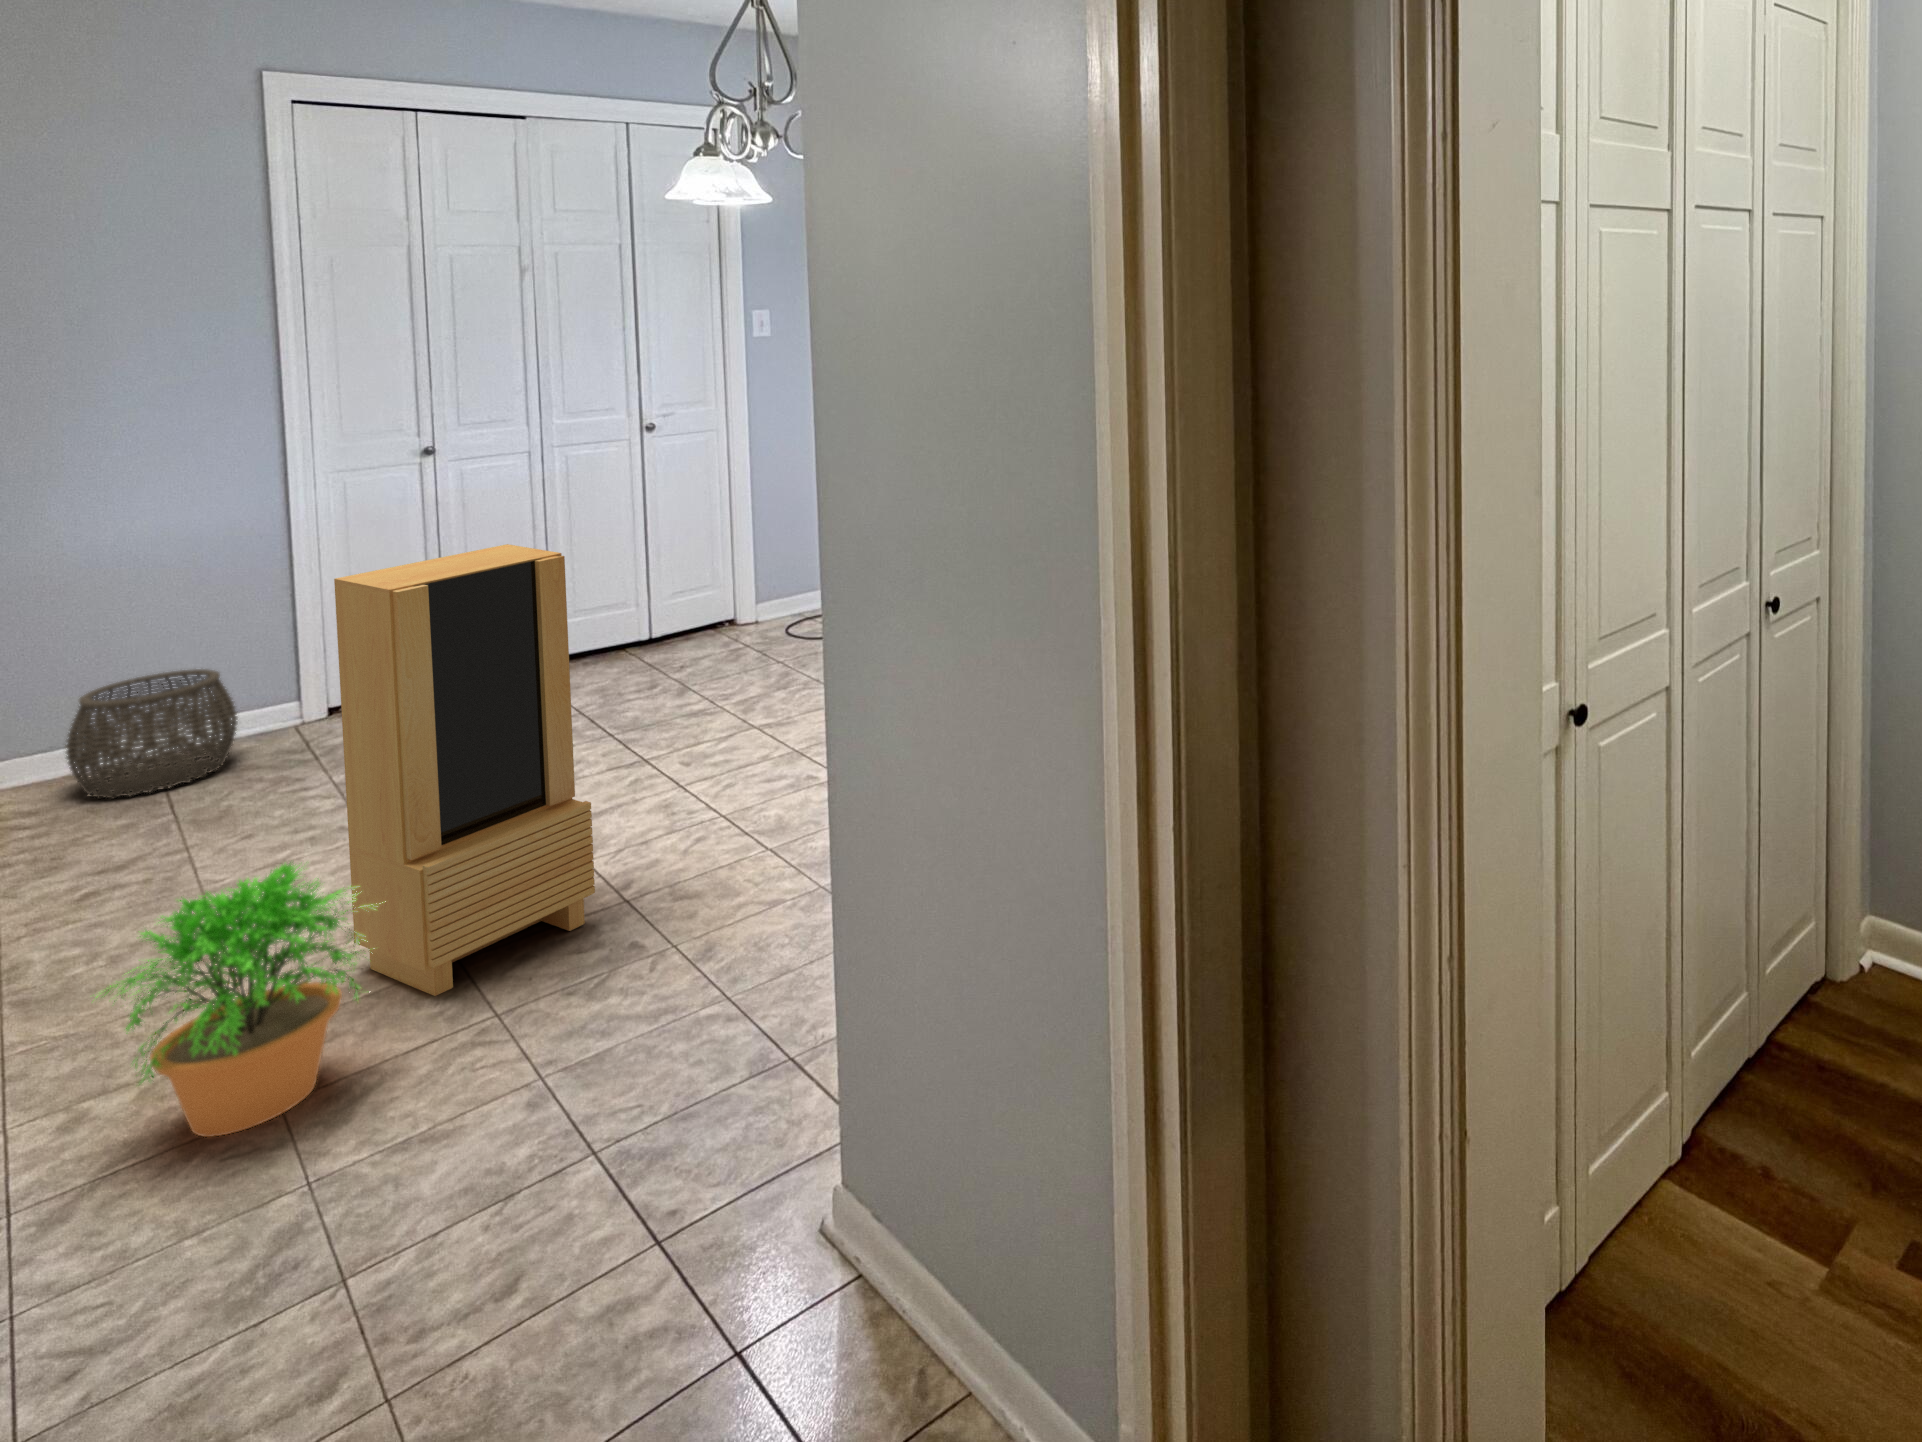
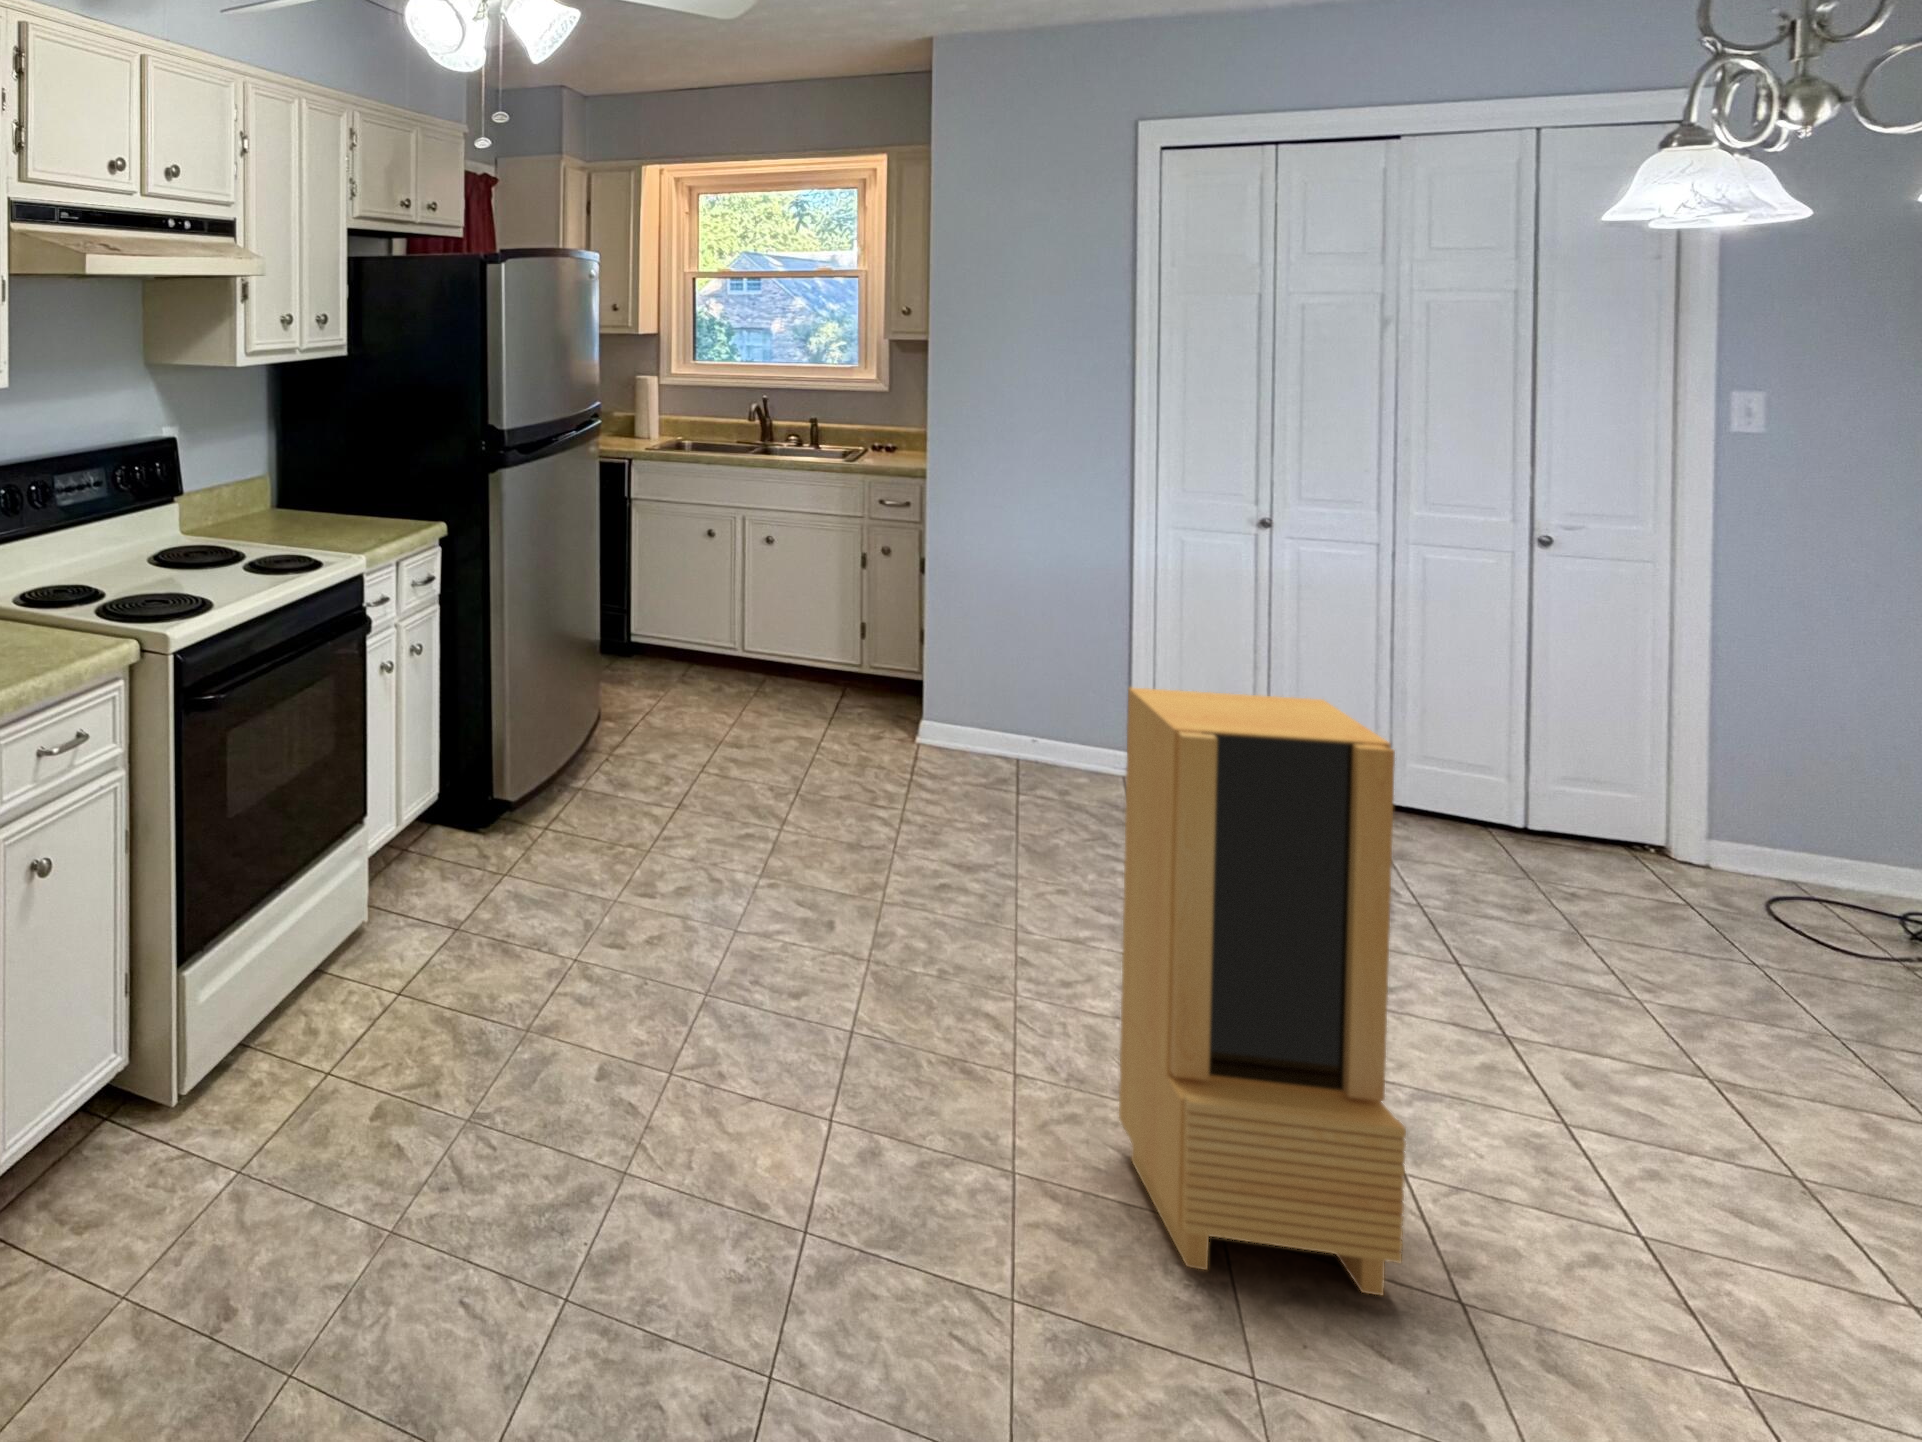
woven basket: present [65,669,237,798] -> none [964,682,1081,801]
potted plant: present [96,864,366,1137] -> none [882,997,1136,1316]

